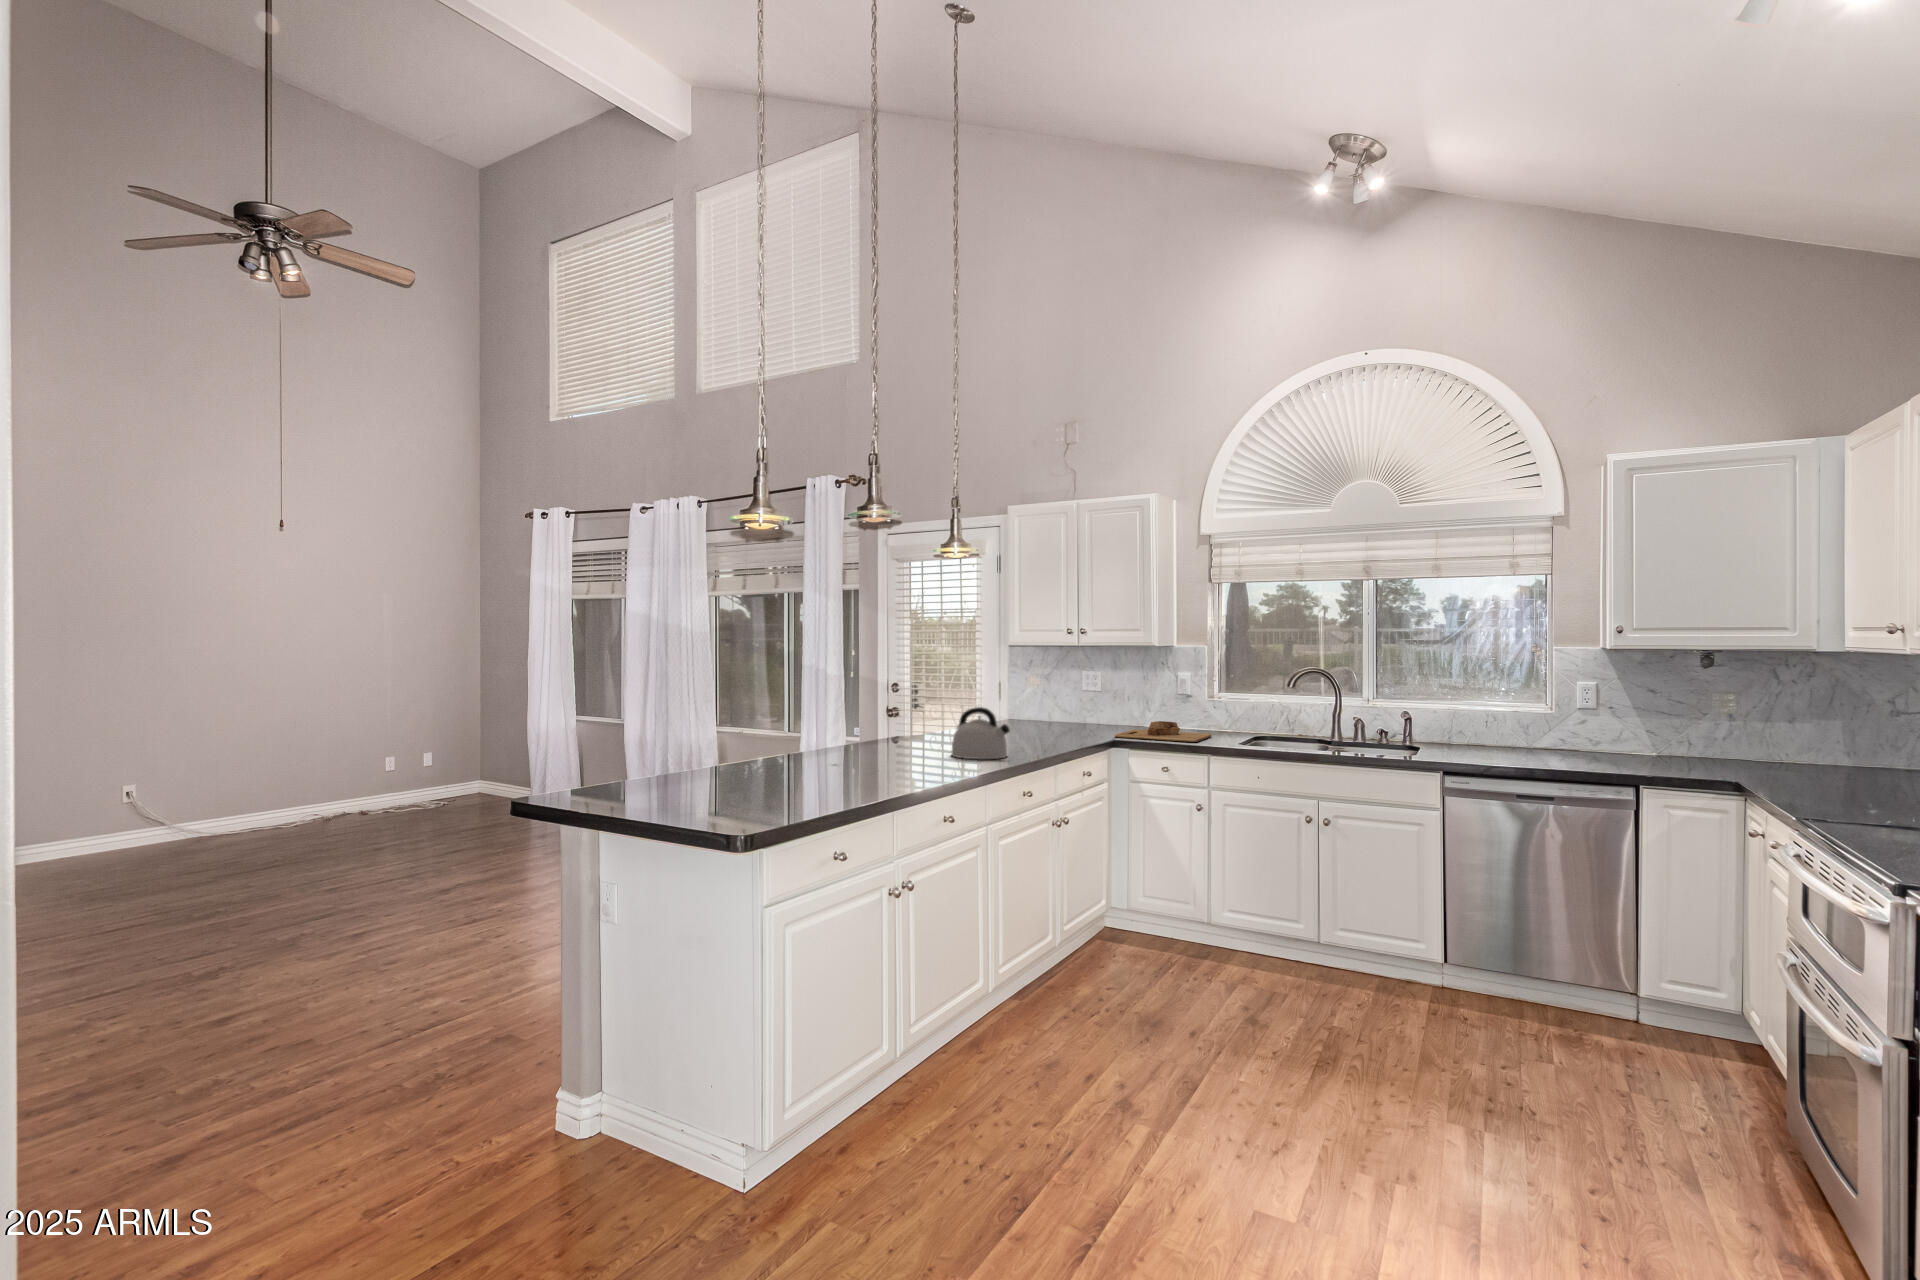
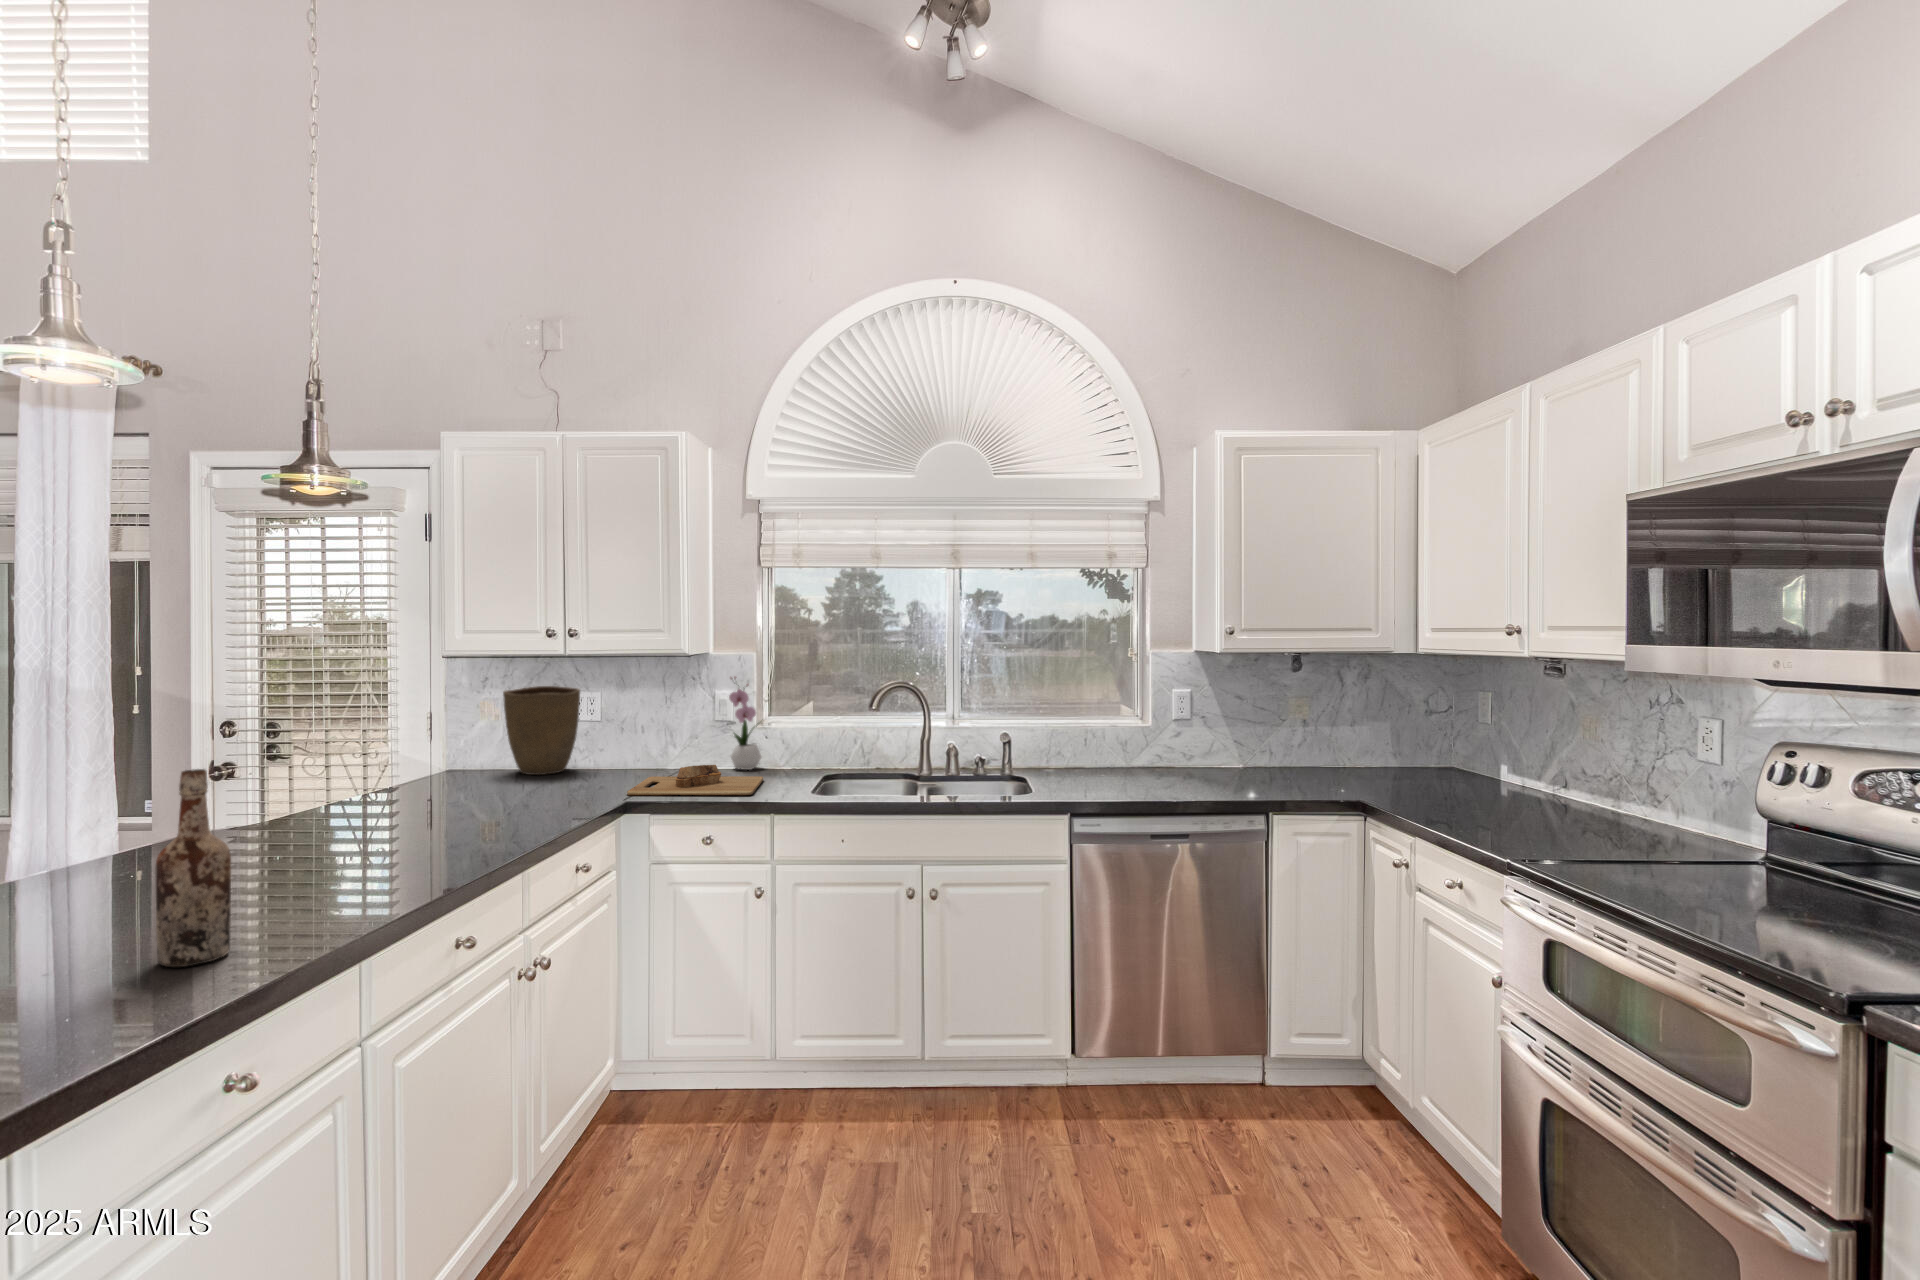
flower arrangement: none [1192,662,1220,731] -> present [729,677,761,770]
vase: none [1044,667,1092,725] -> present [503,686,580,775]
wine bottle: none [892,686,918,771] -> present [155,769,231,967]
kettle: present [952,707,1010,759] -> none [325,785,455,890]

